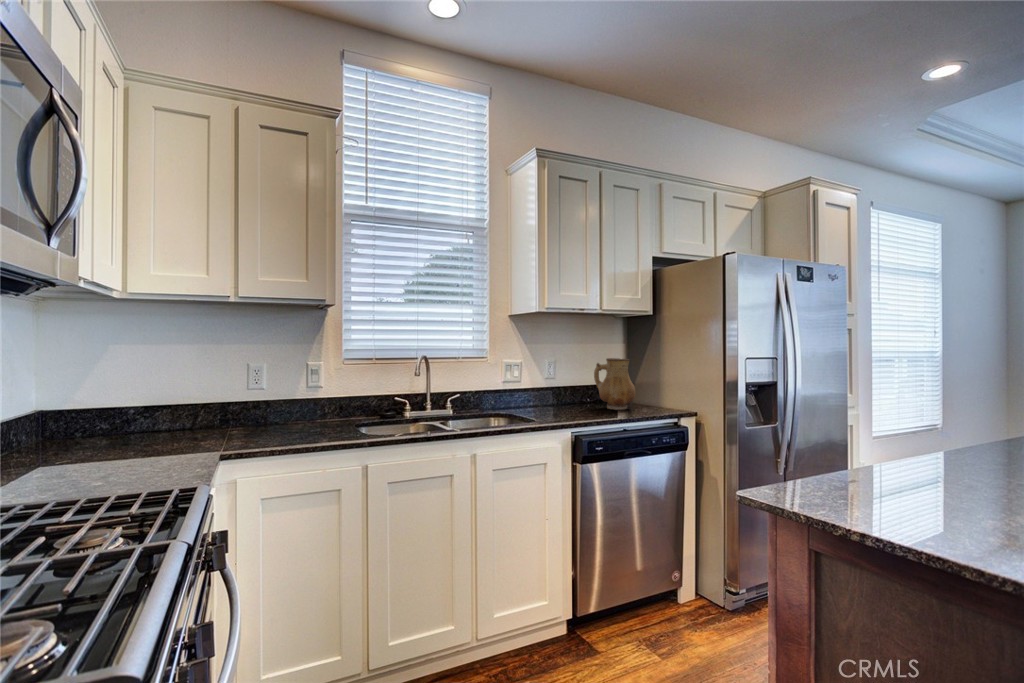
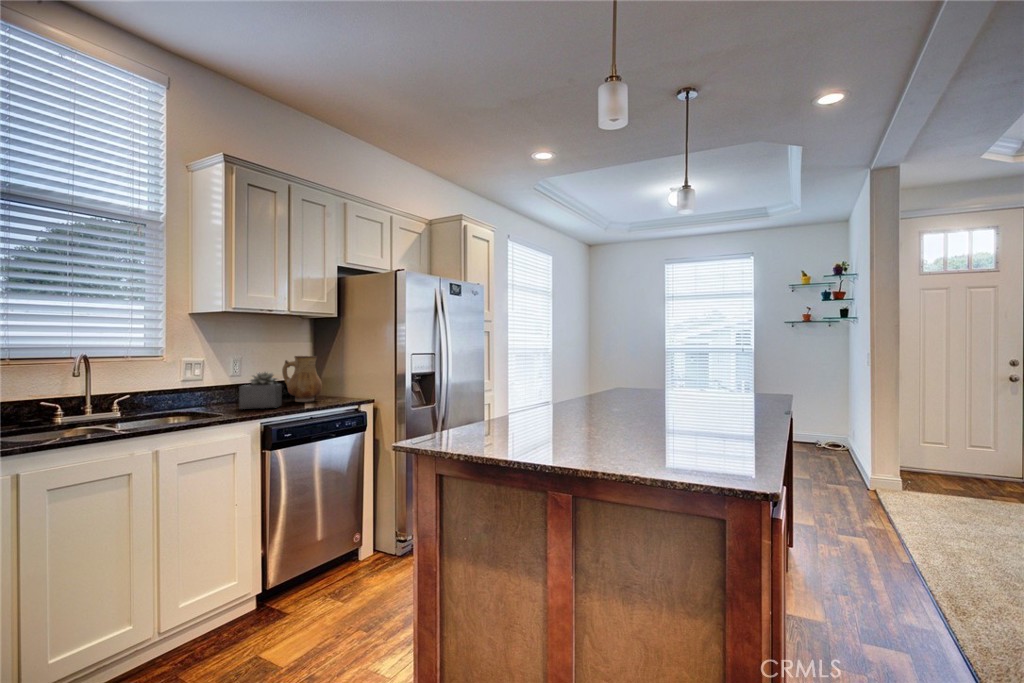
succulent plant: none [552,375,593,415] -> present [239,372,282,409]

